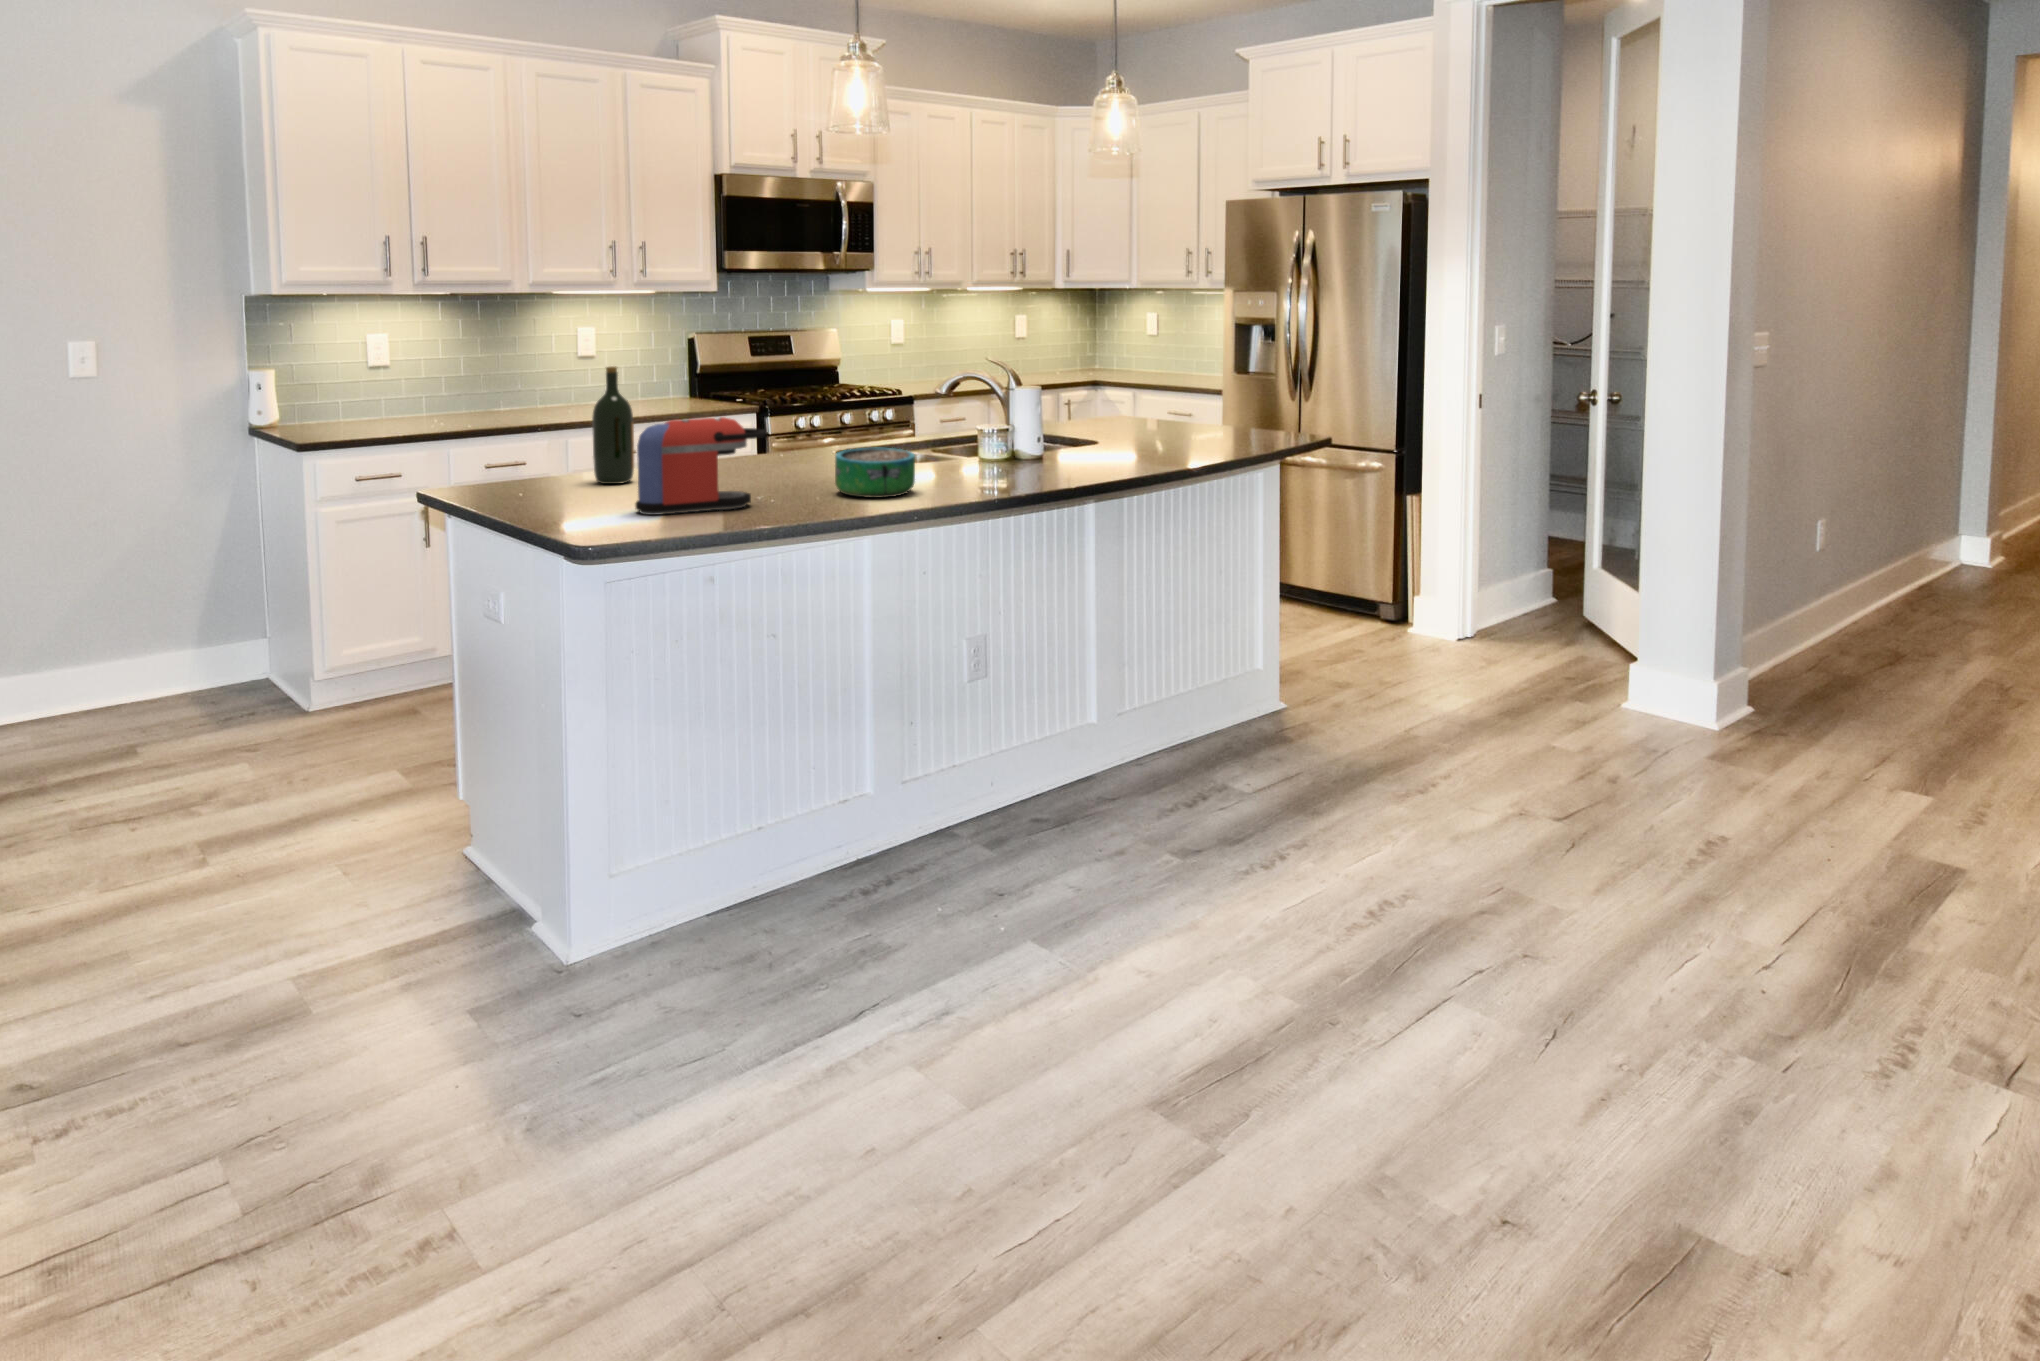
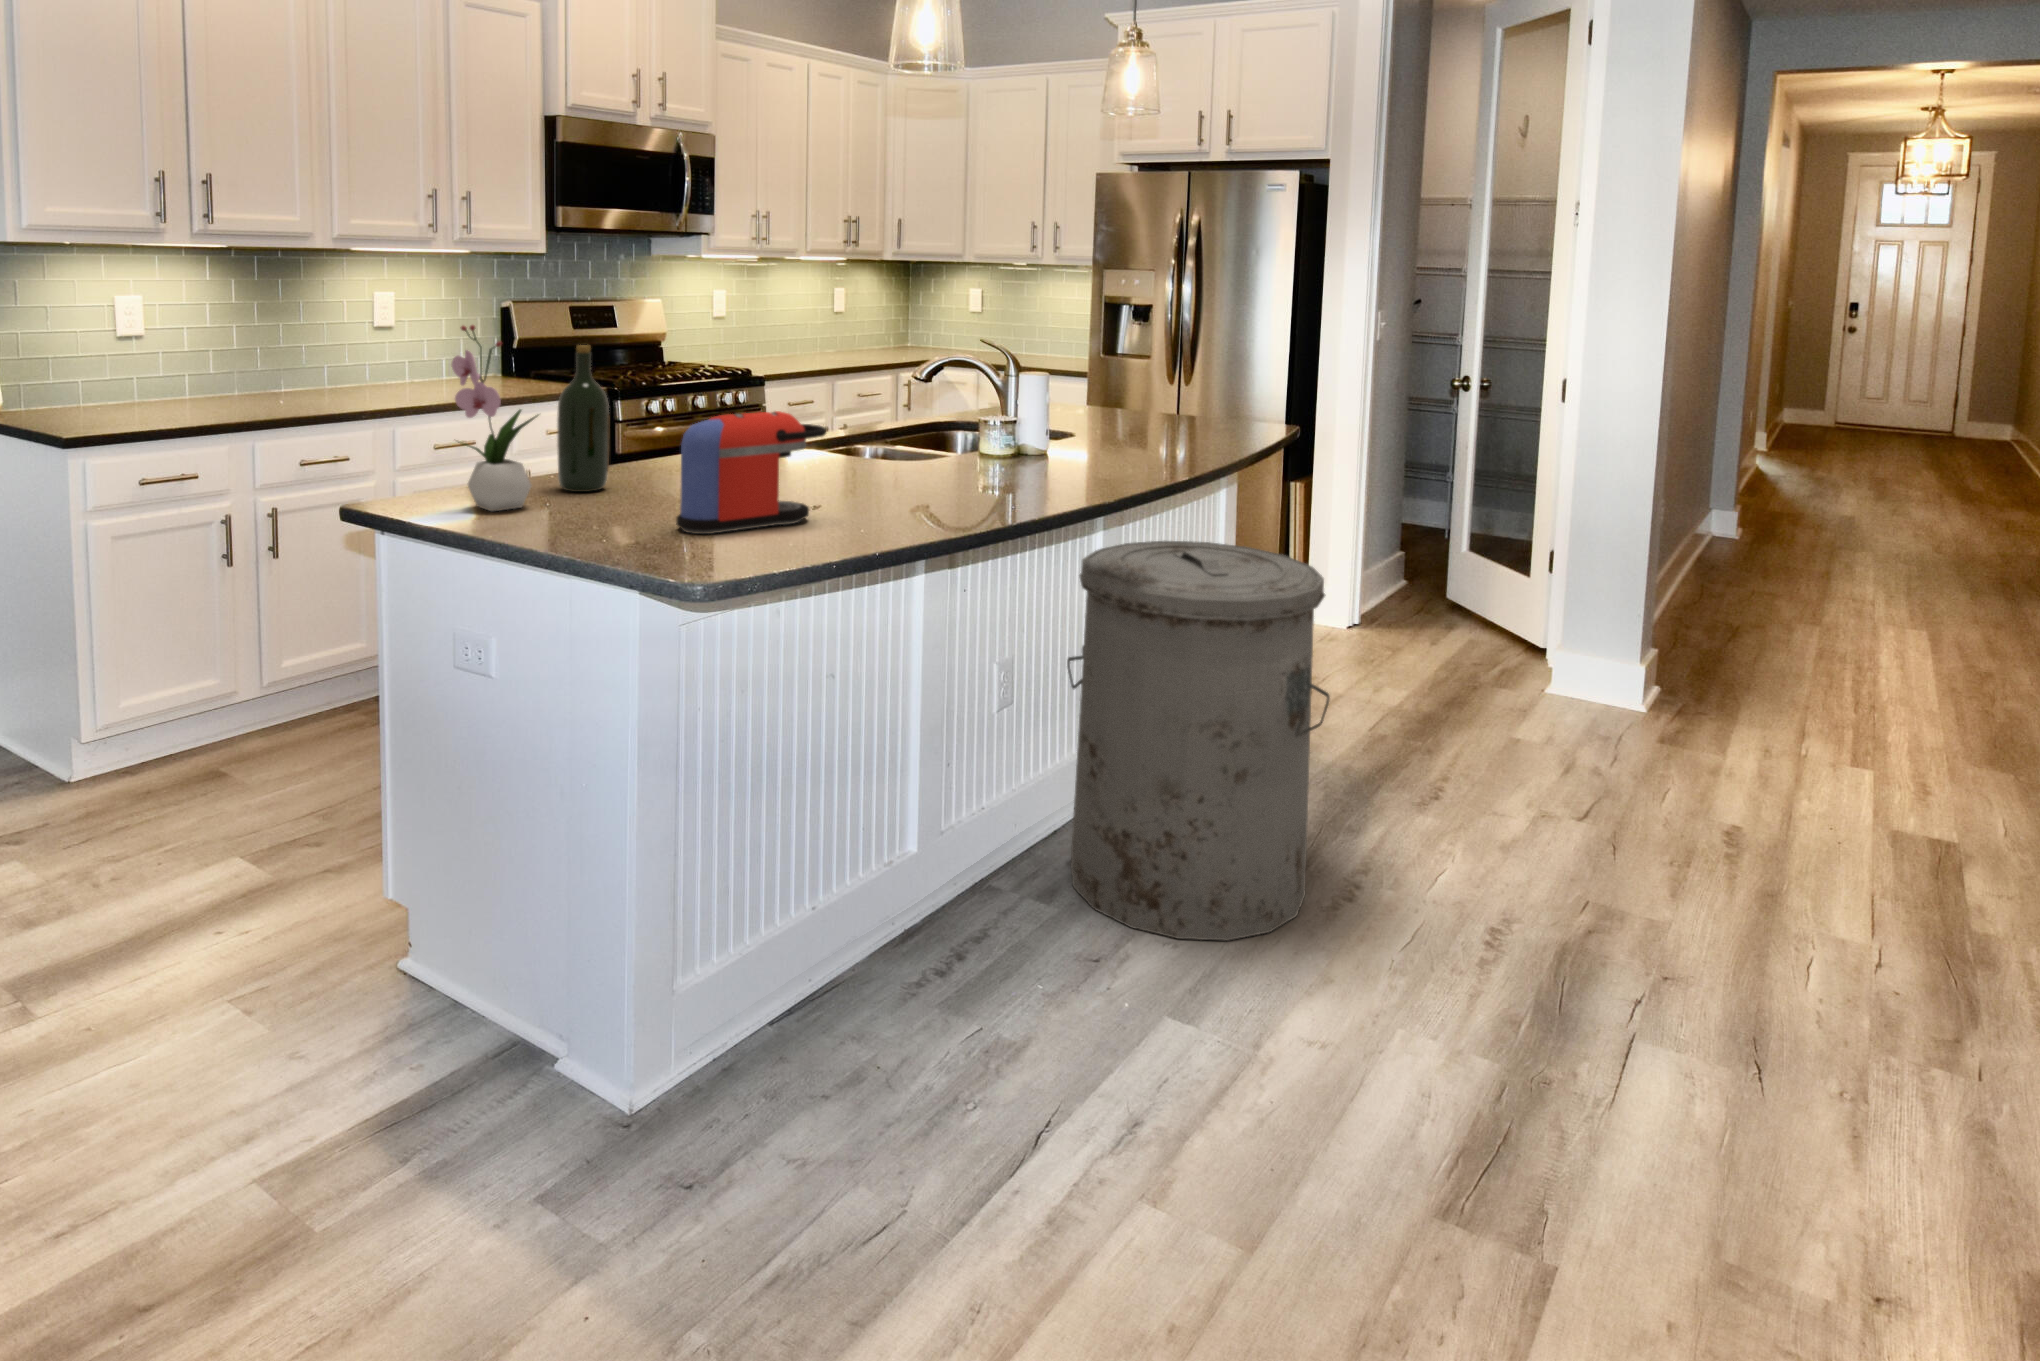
flower arrangement: none [491,351,558,497] -> present [451,325,538,512]
decorative bowl: present [835,448,915,498] -> none [877,445,972,505]
trash can: none [1021,537,1239,890] -> present [1067,541,1330,941]

